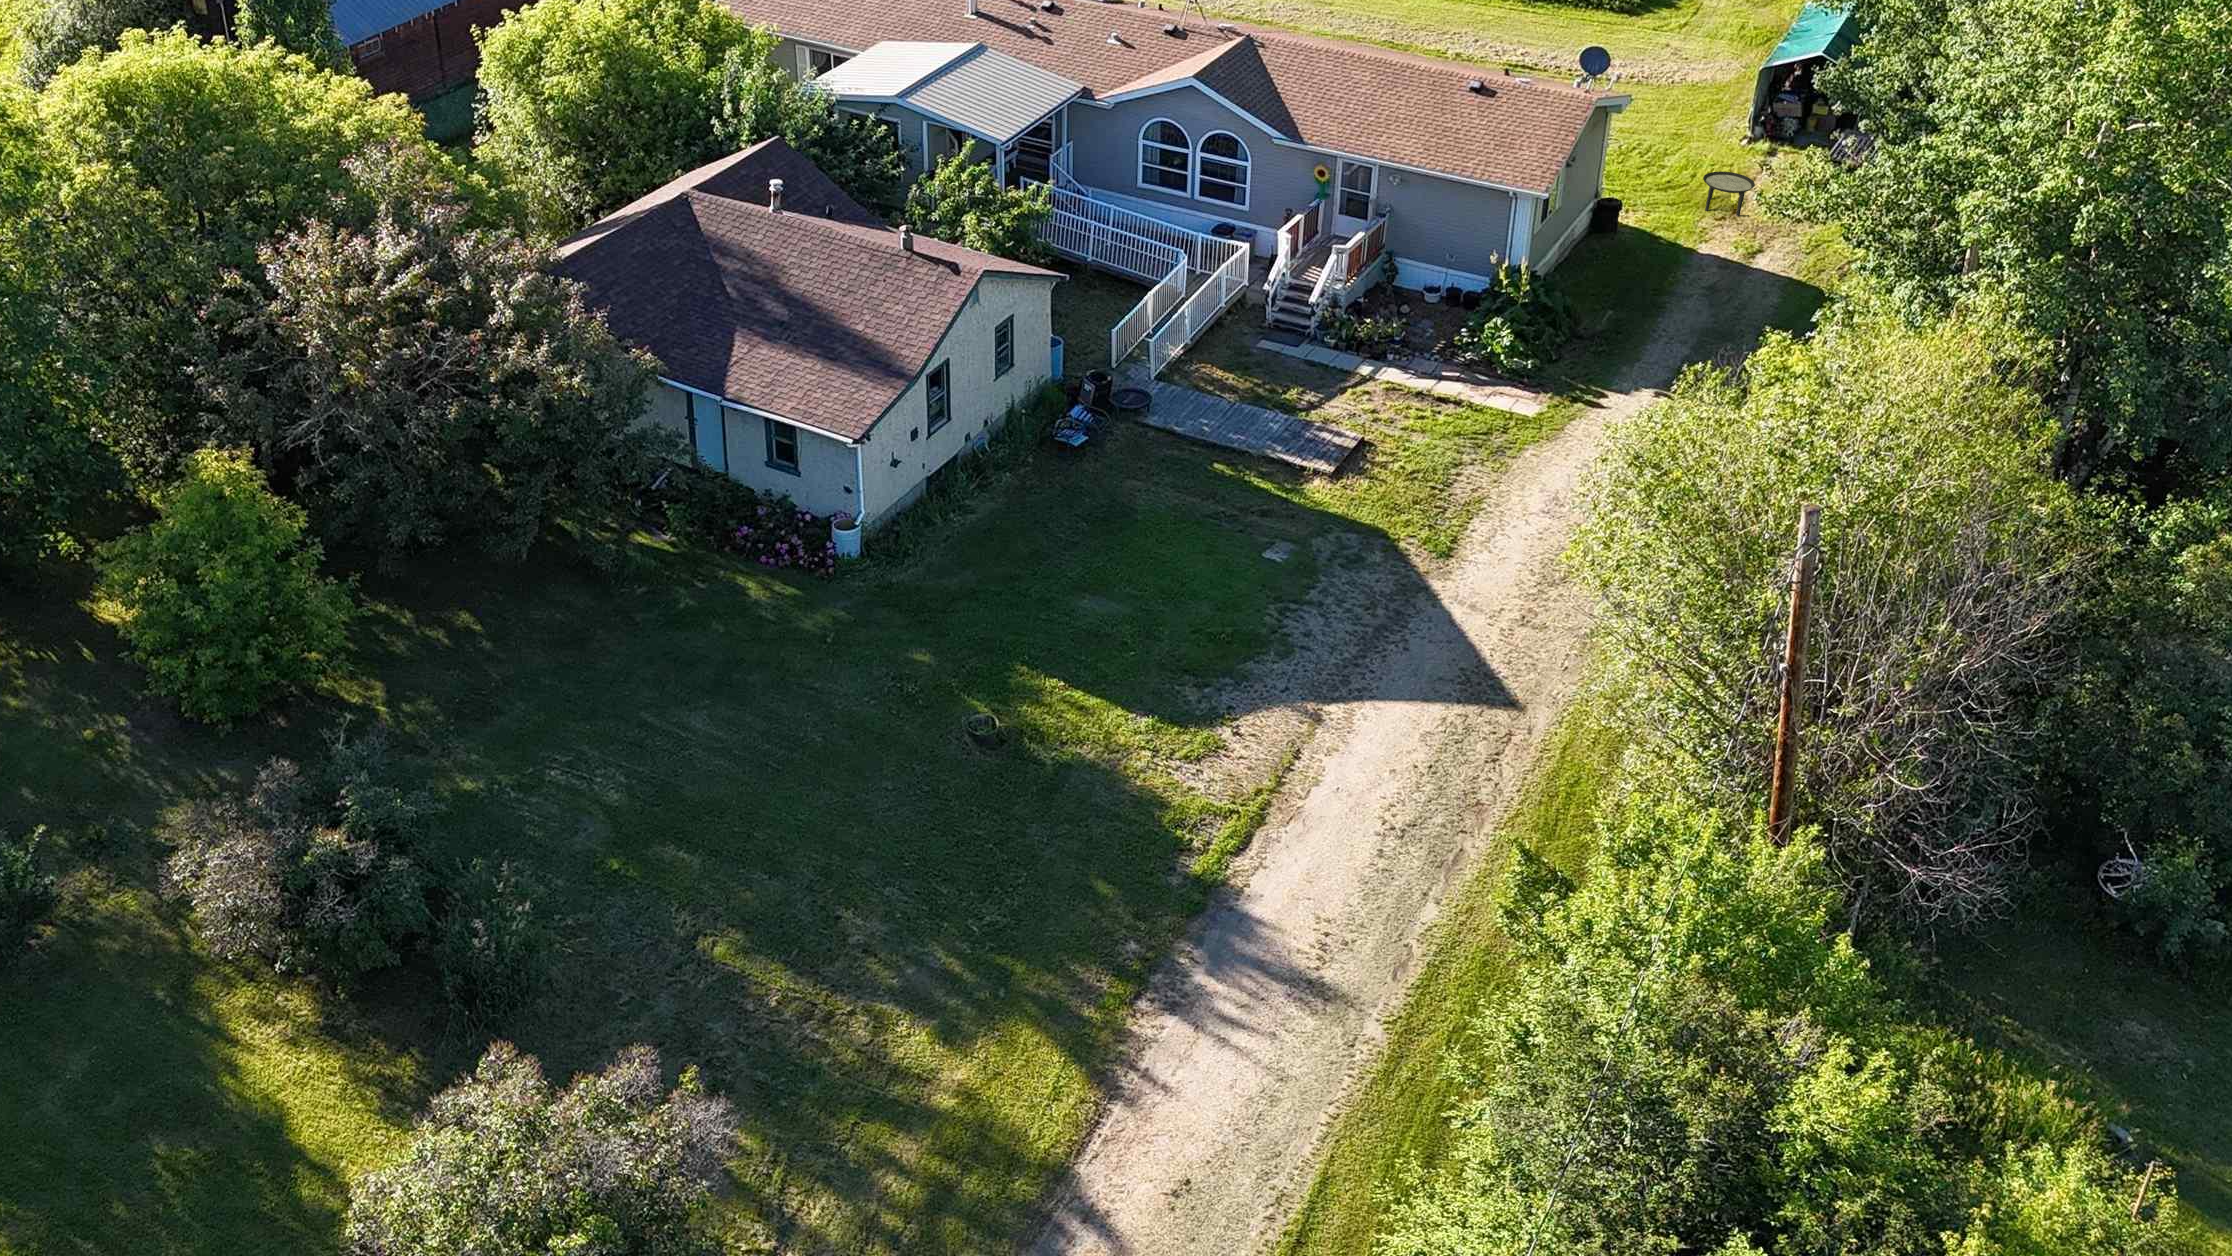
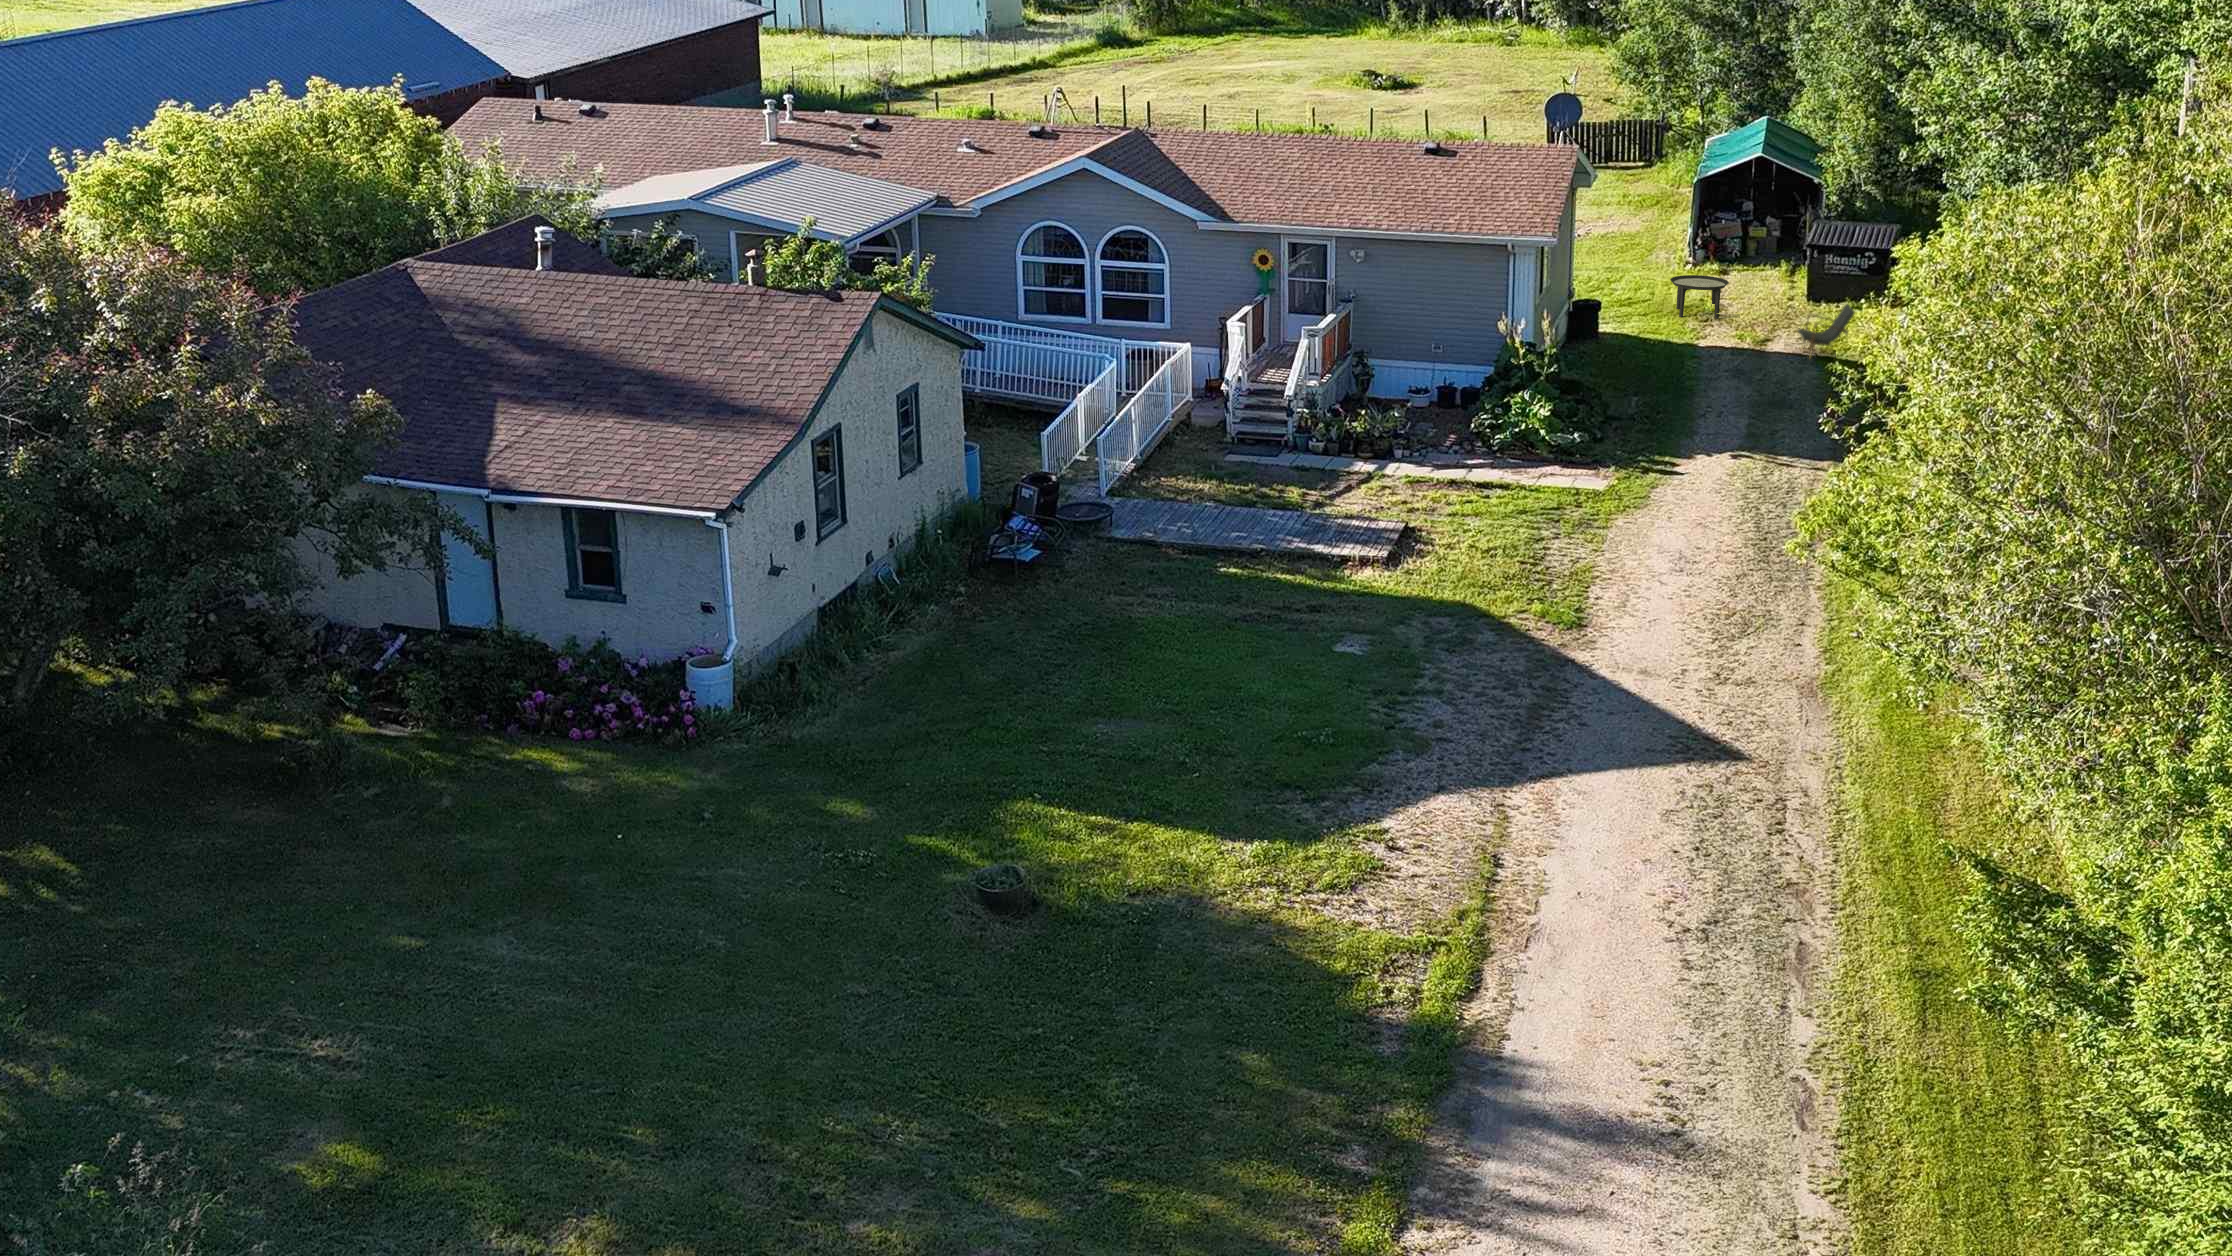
lounge chair: none [1789,234,1839,283] -> present [1798,304,1855,357]

